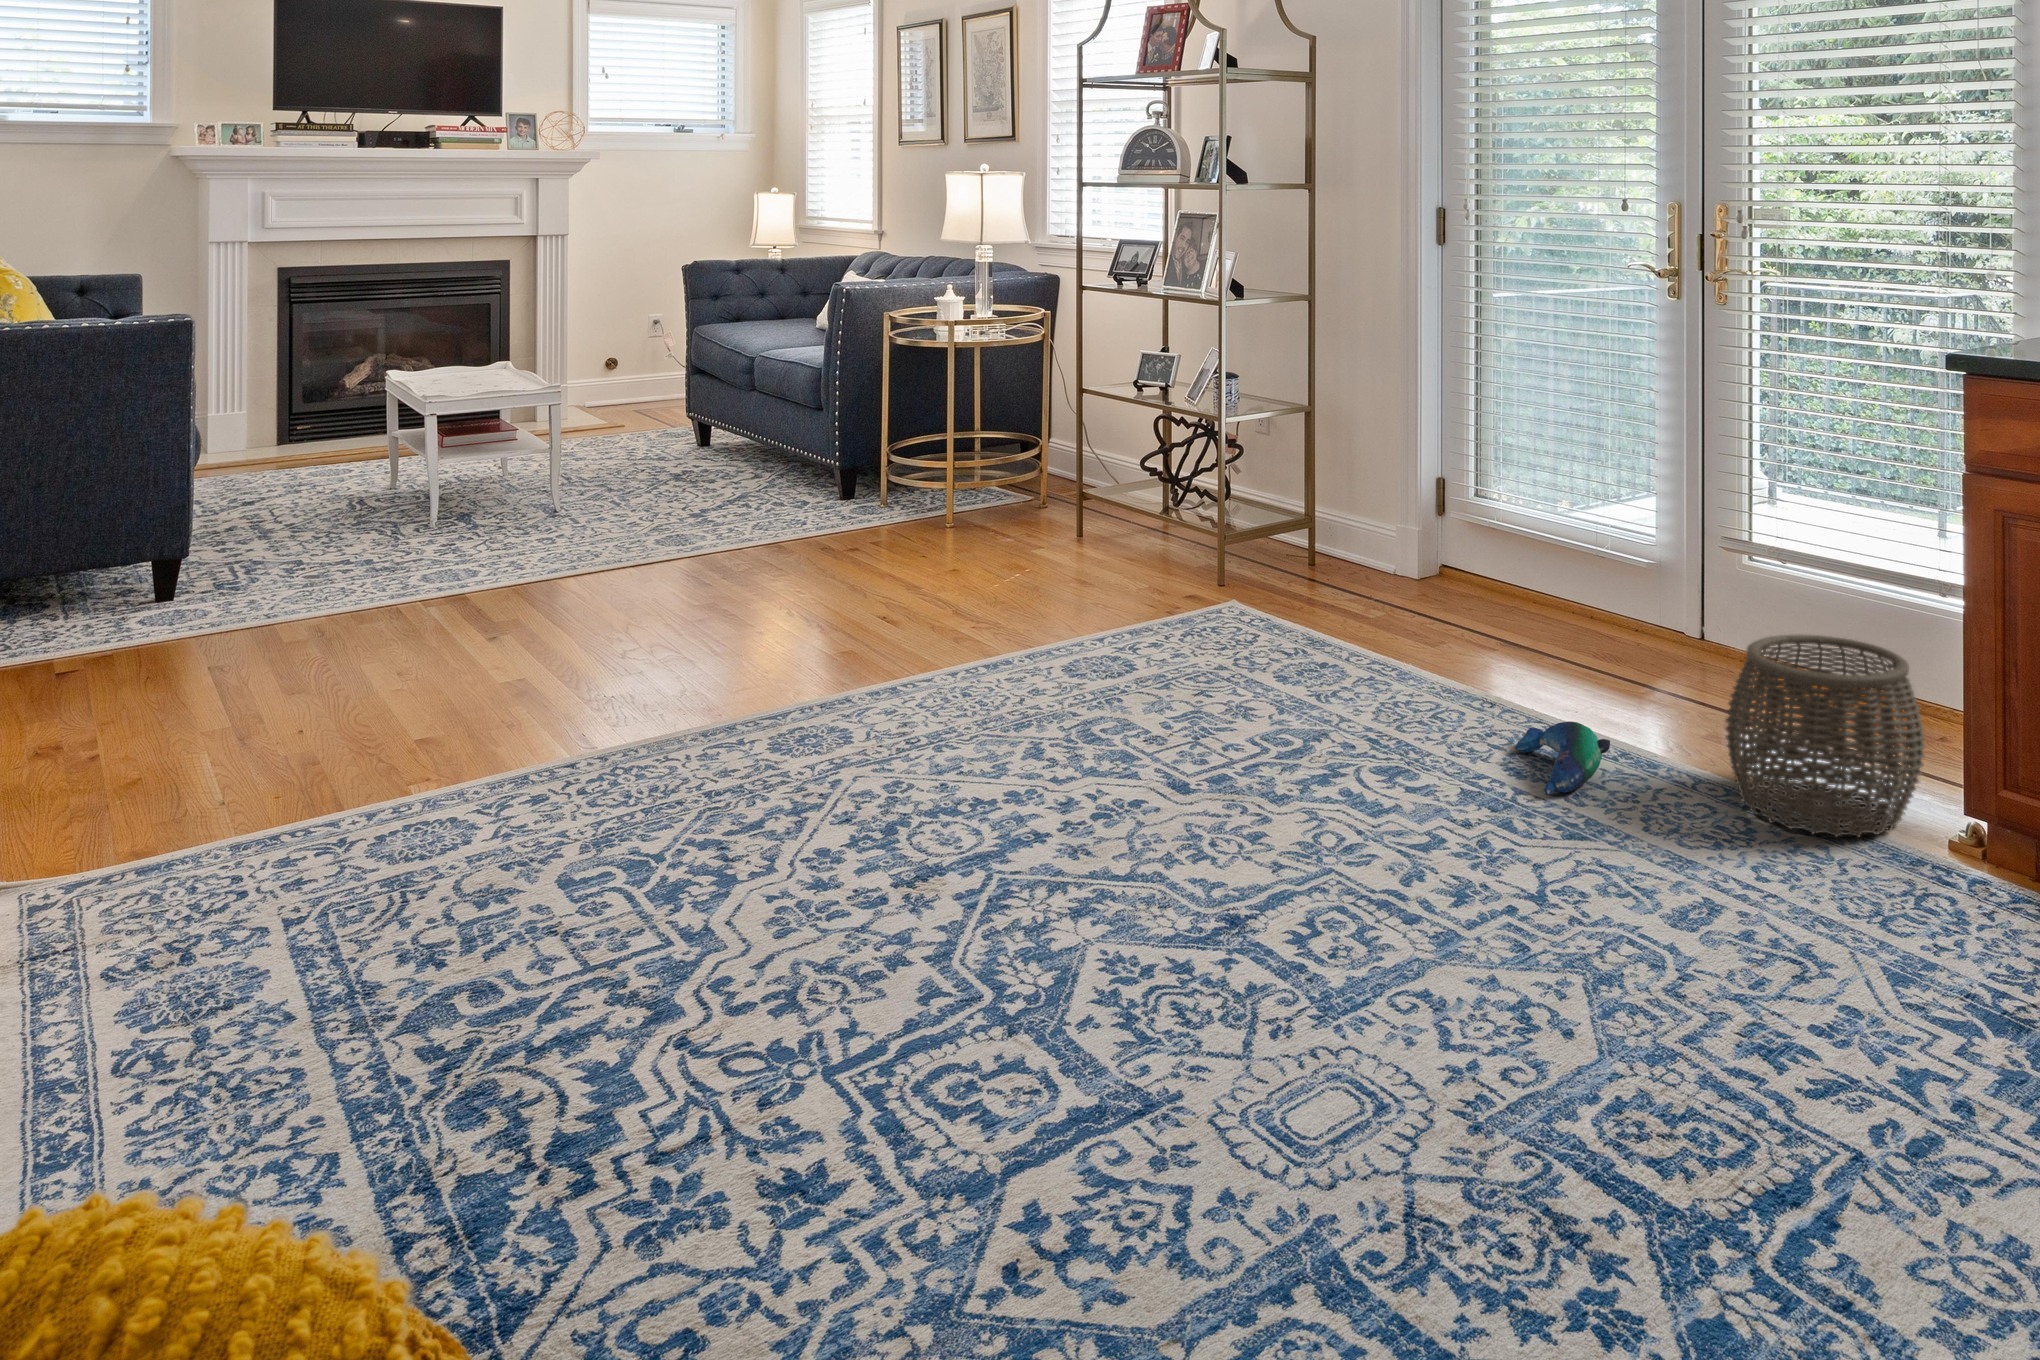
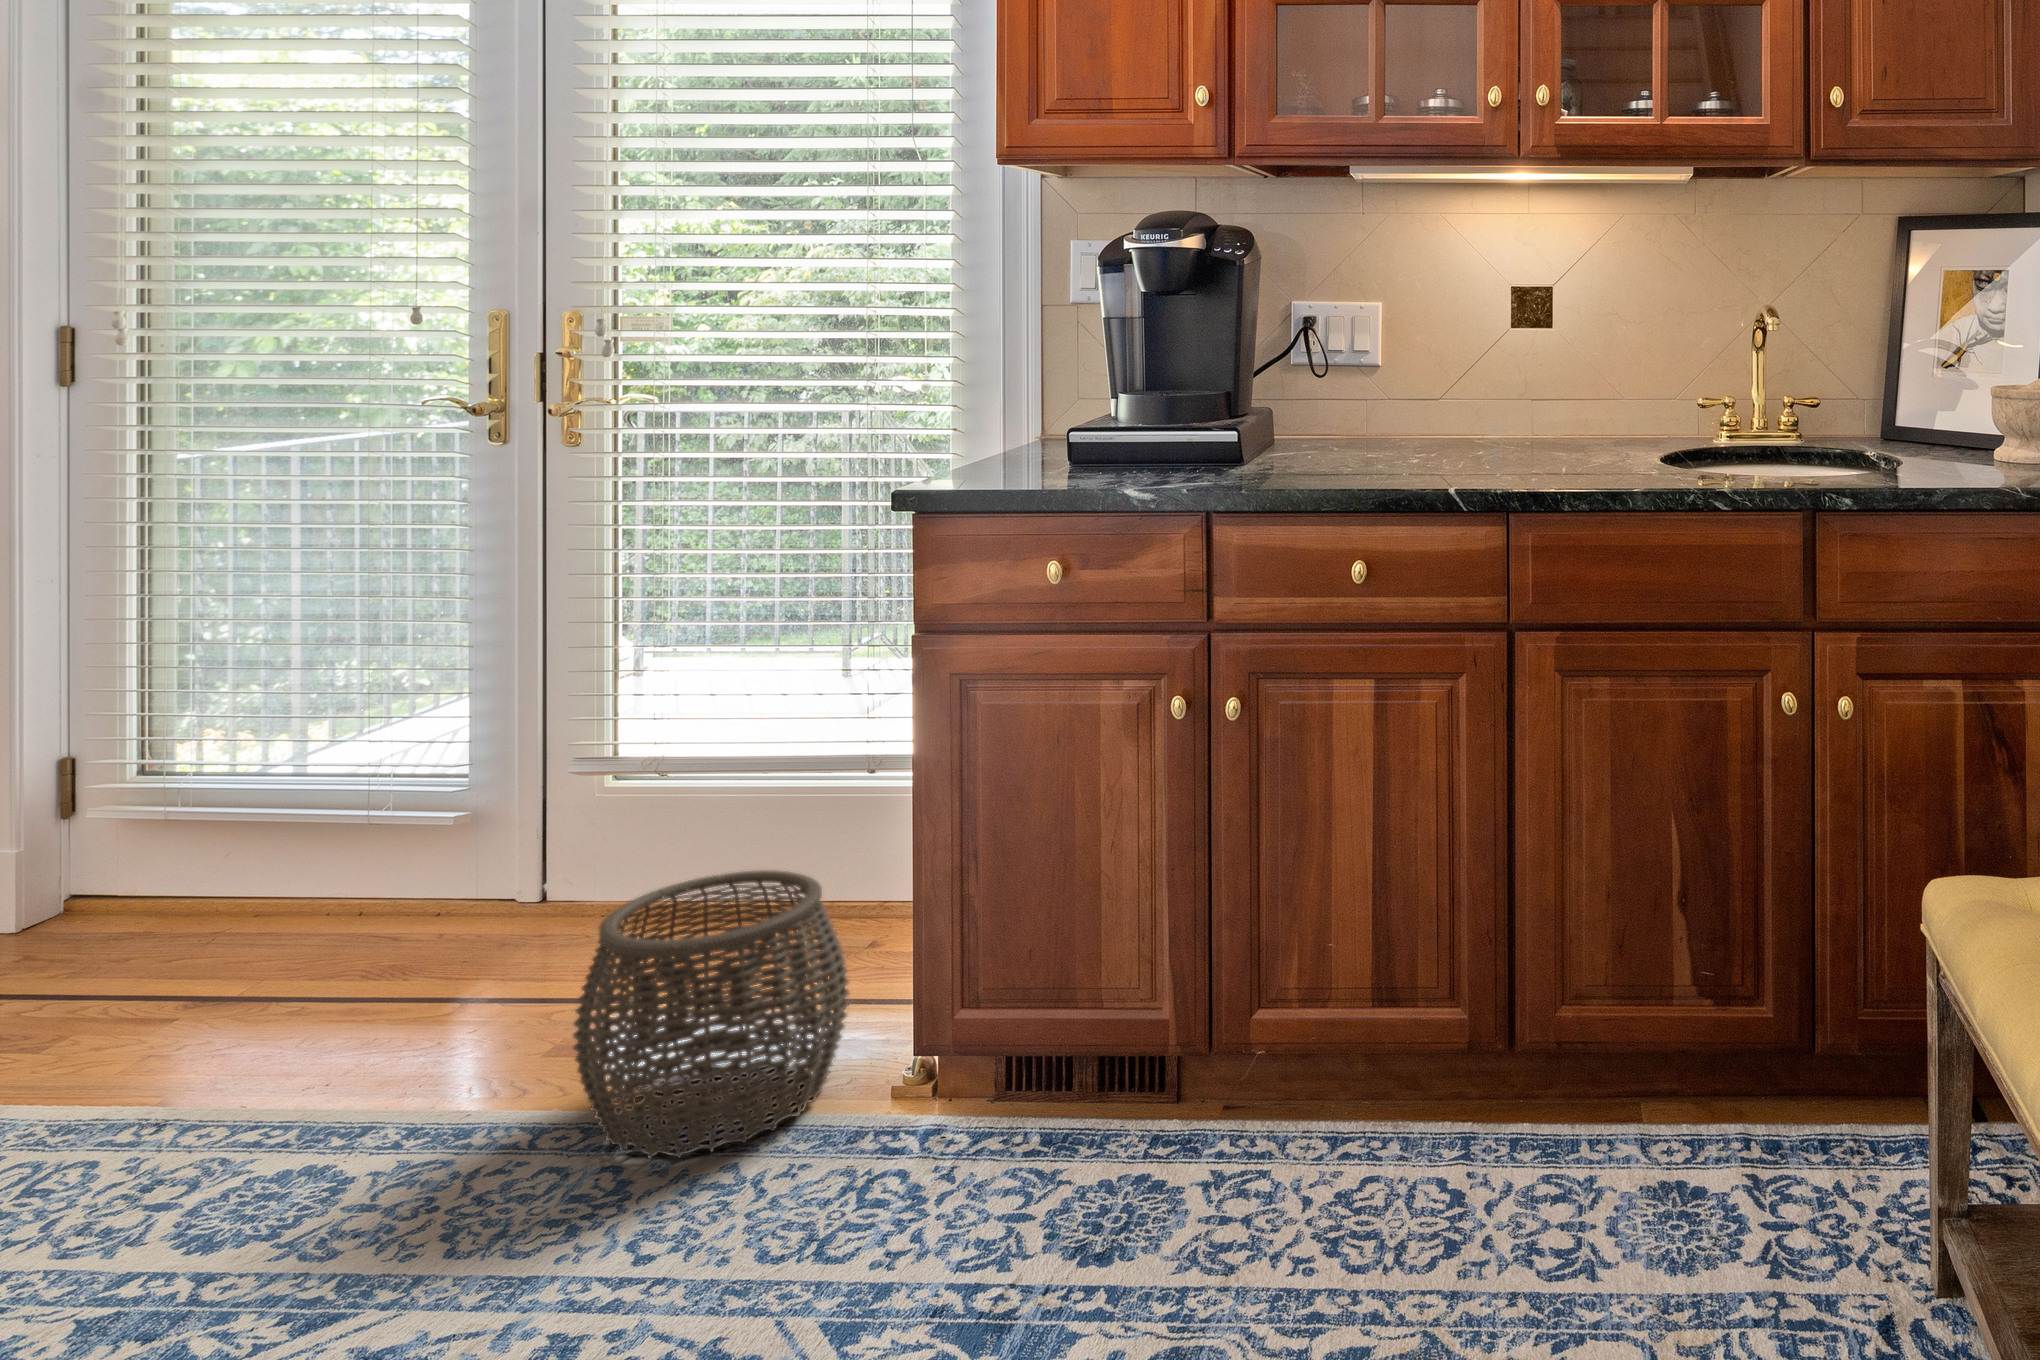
plush toy: present [1515,721,1610,795] -> none [203,1117,384,1264]

